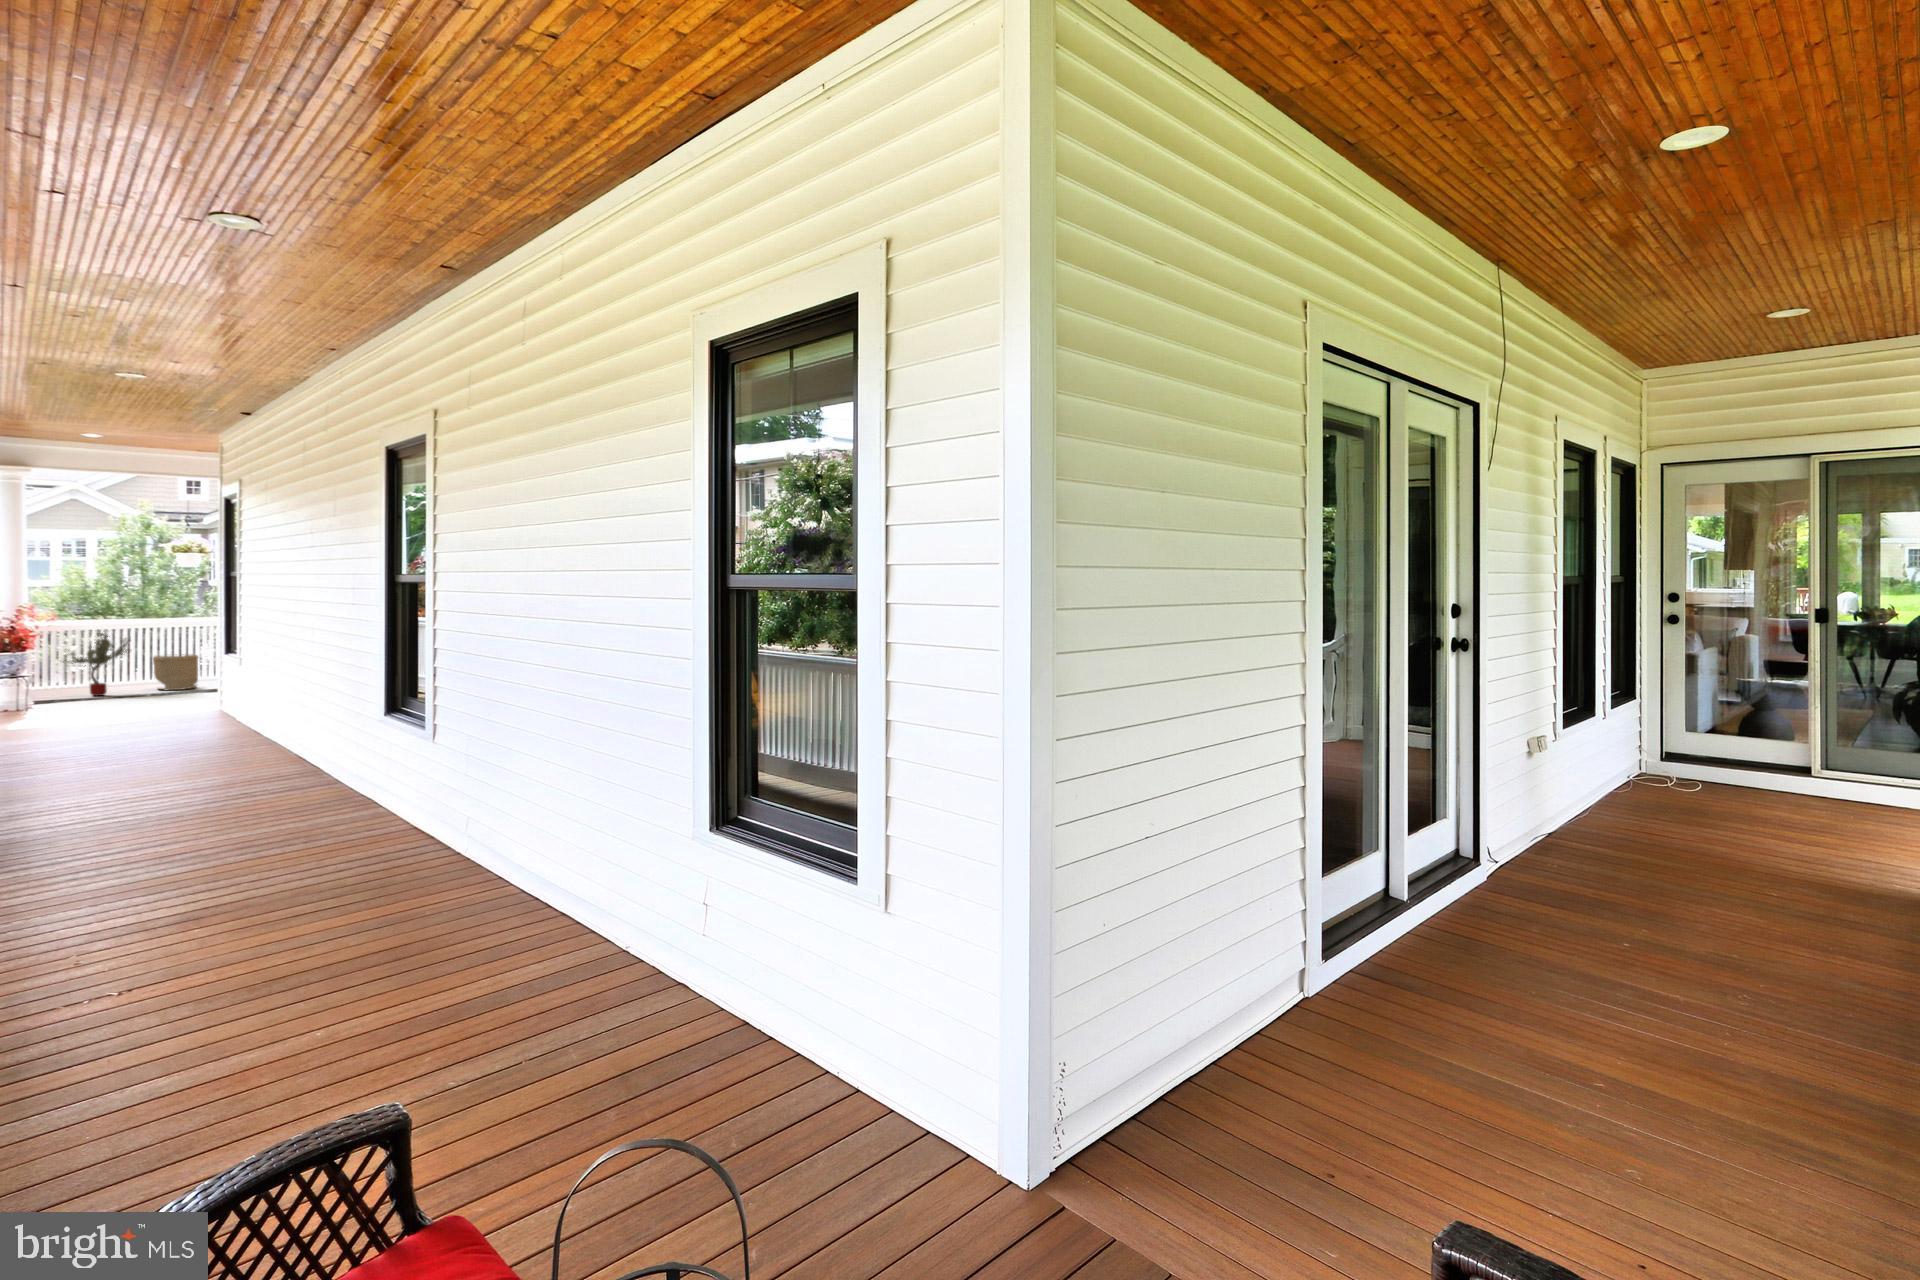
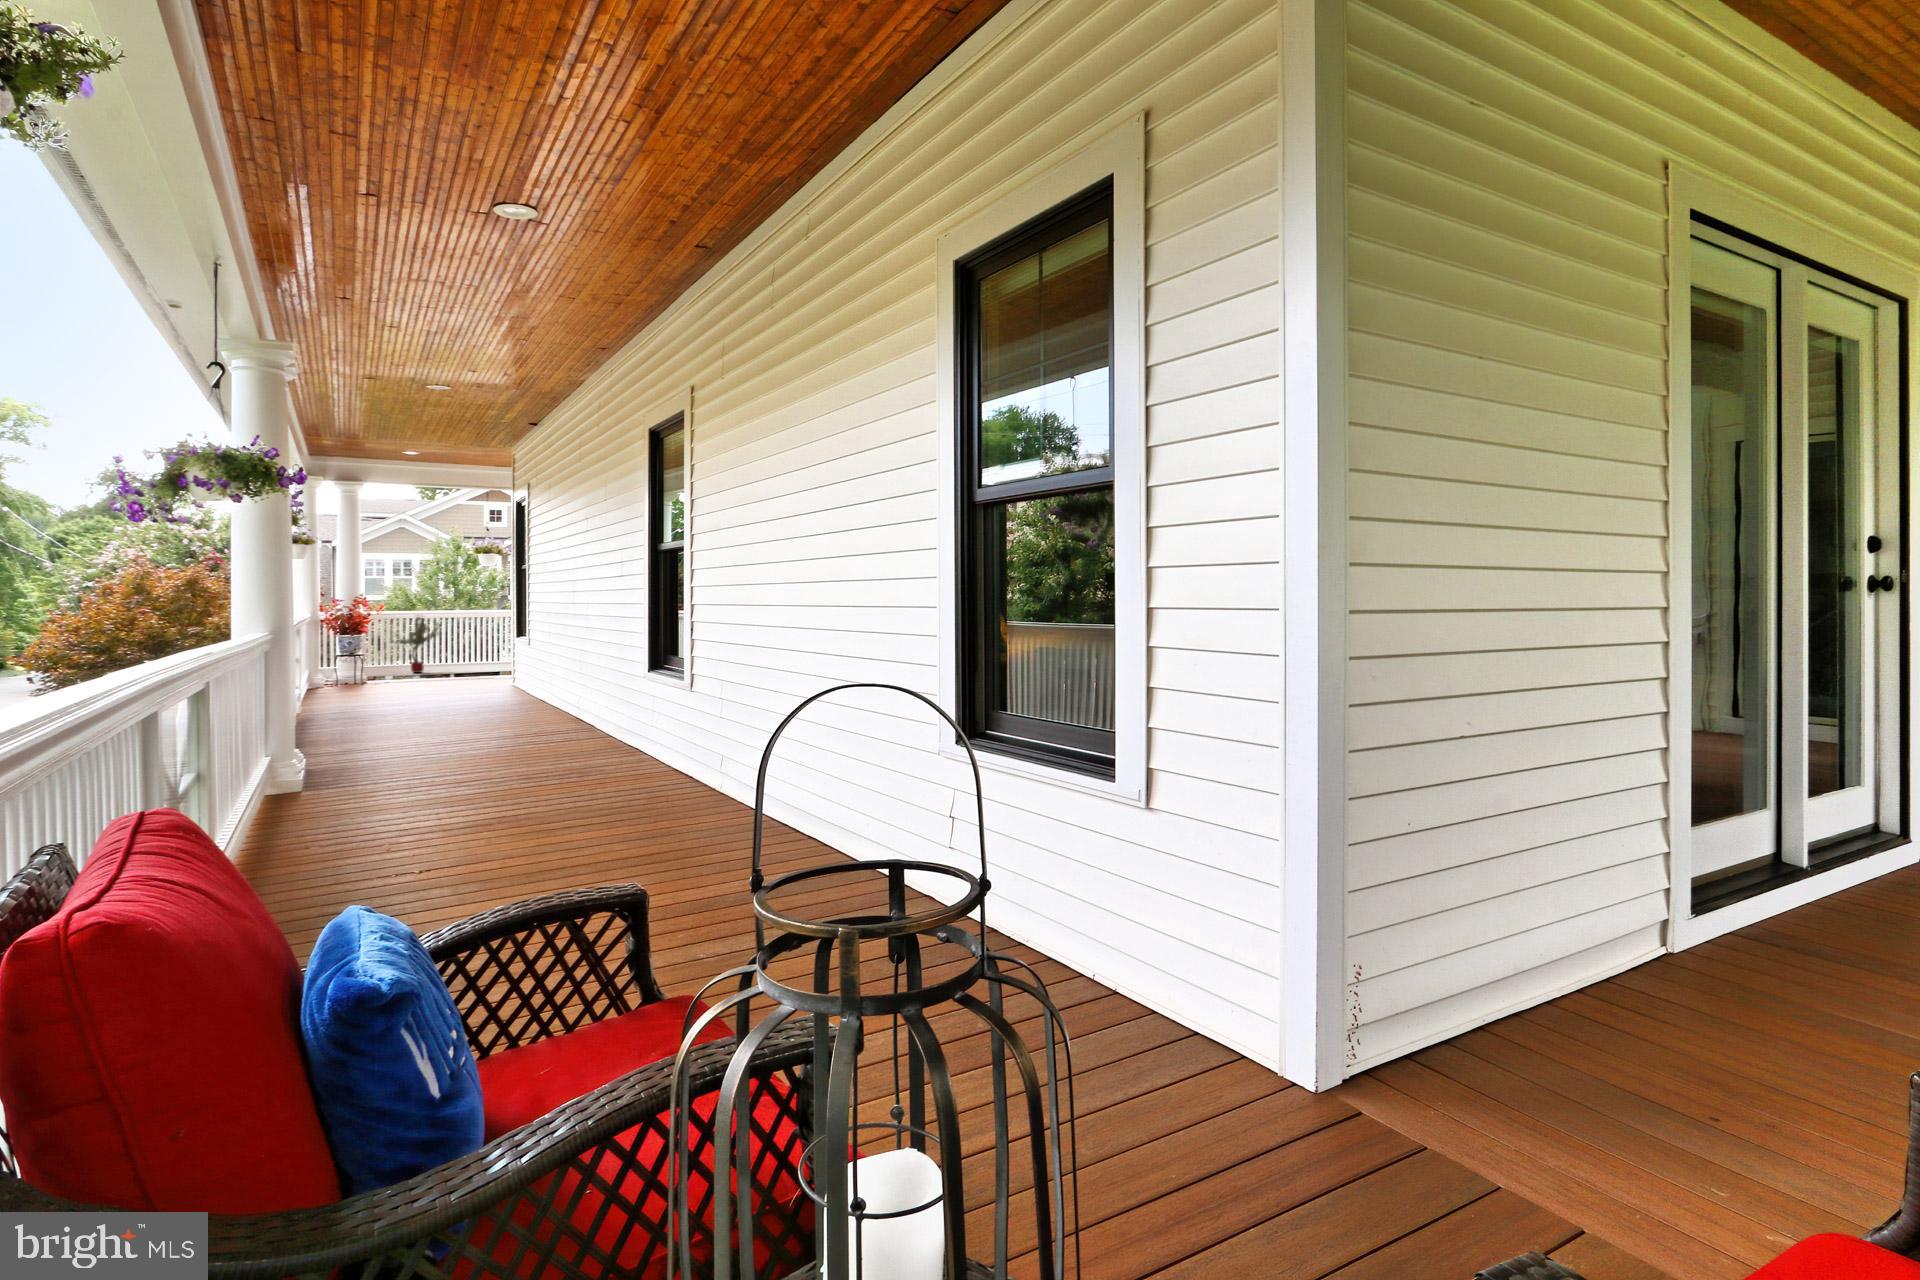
woven basket: present [153,654,198,690] -> none [459,637,494,669]

